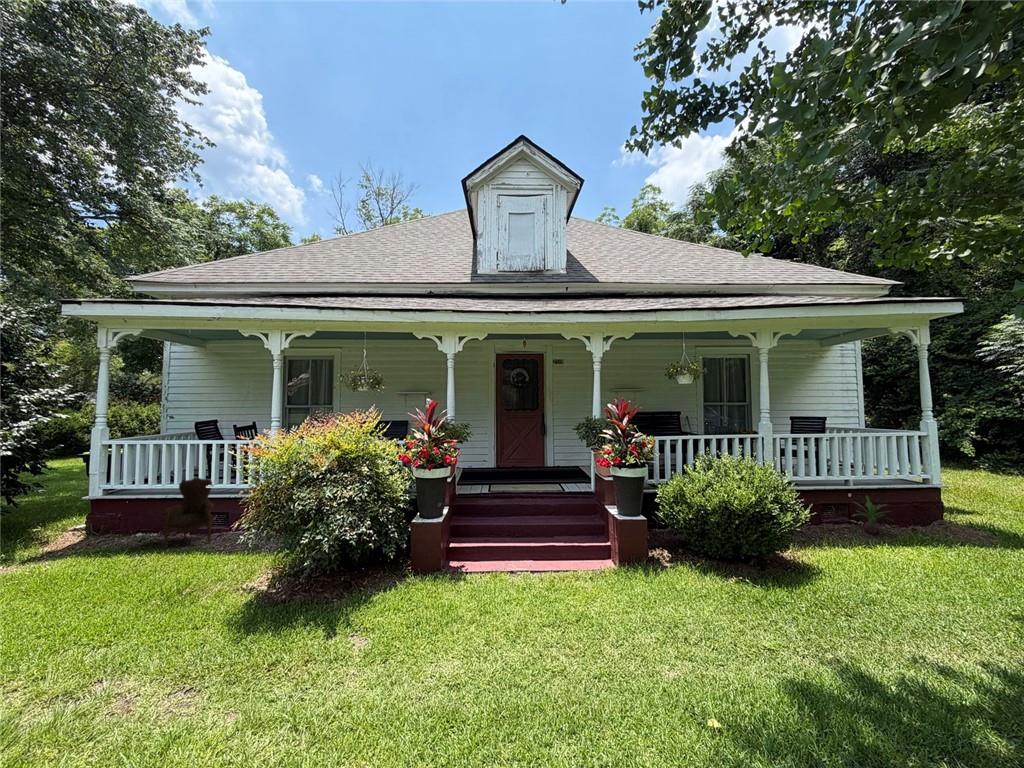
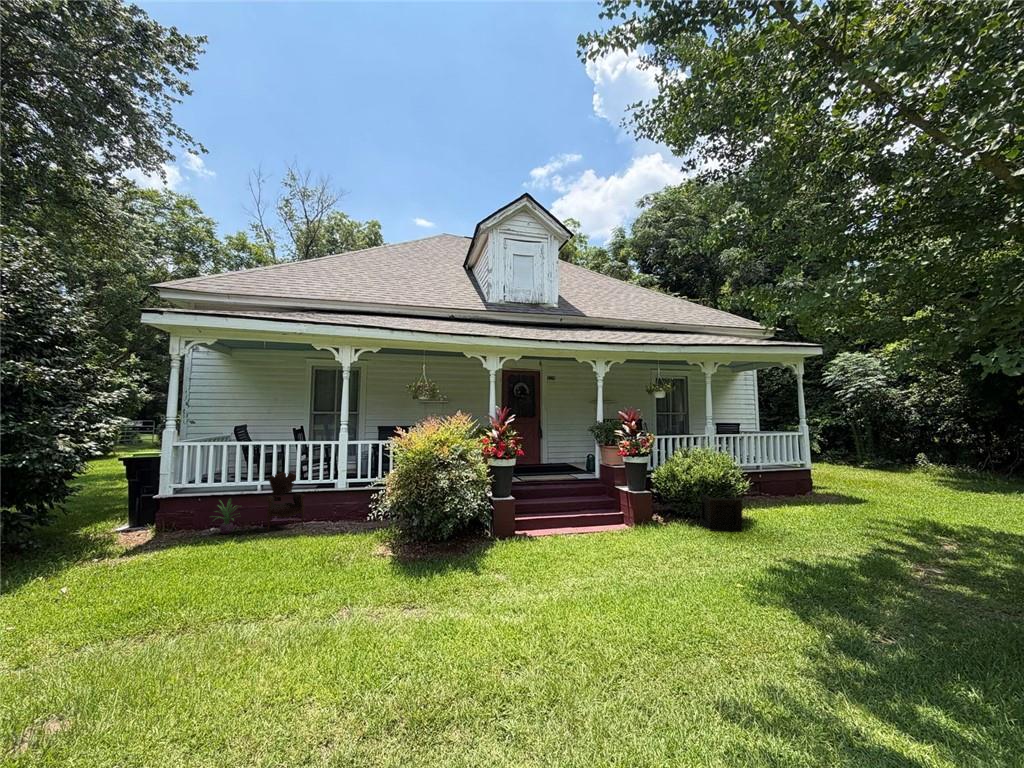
decorative plant: present [853,496,882,534] -> present [219,499,235,534]
wooden crate: none [718,528,780,596] -> present [700,495,742,531]

